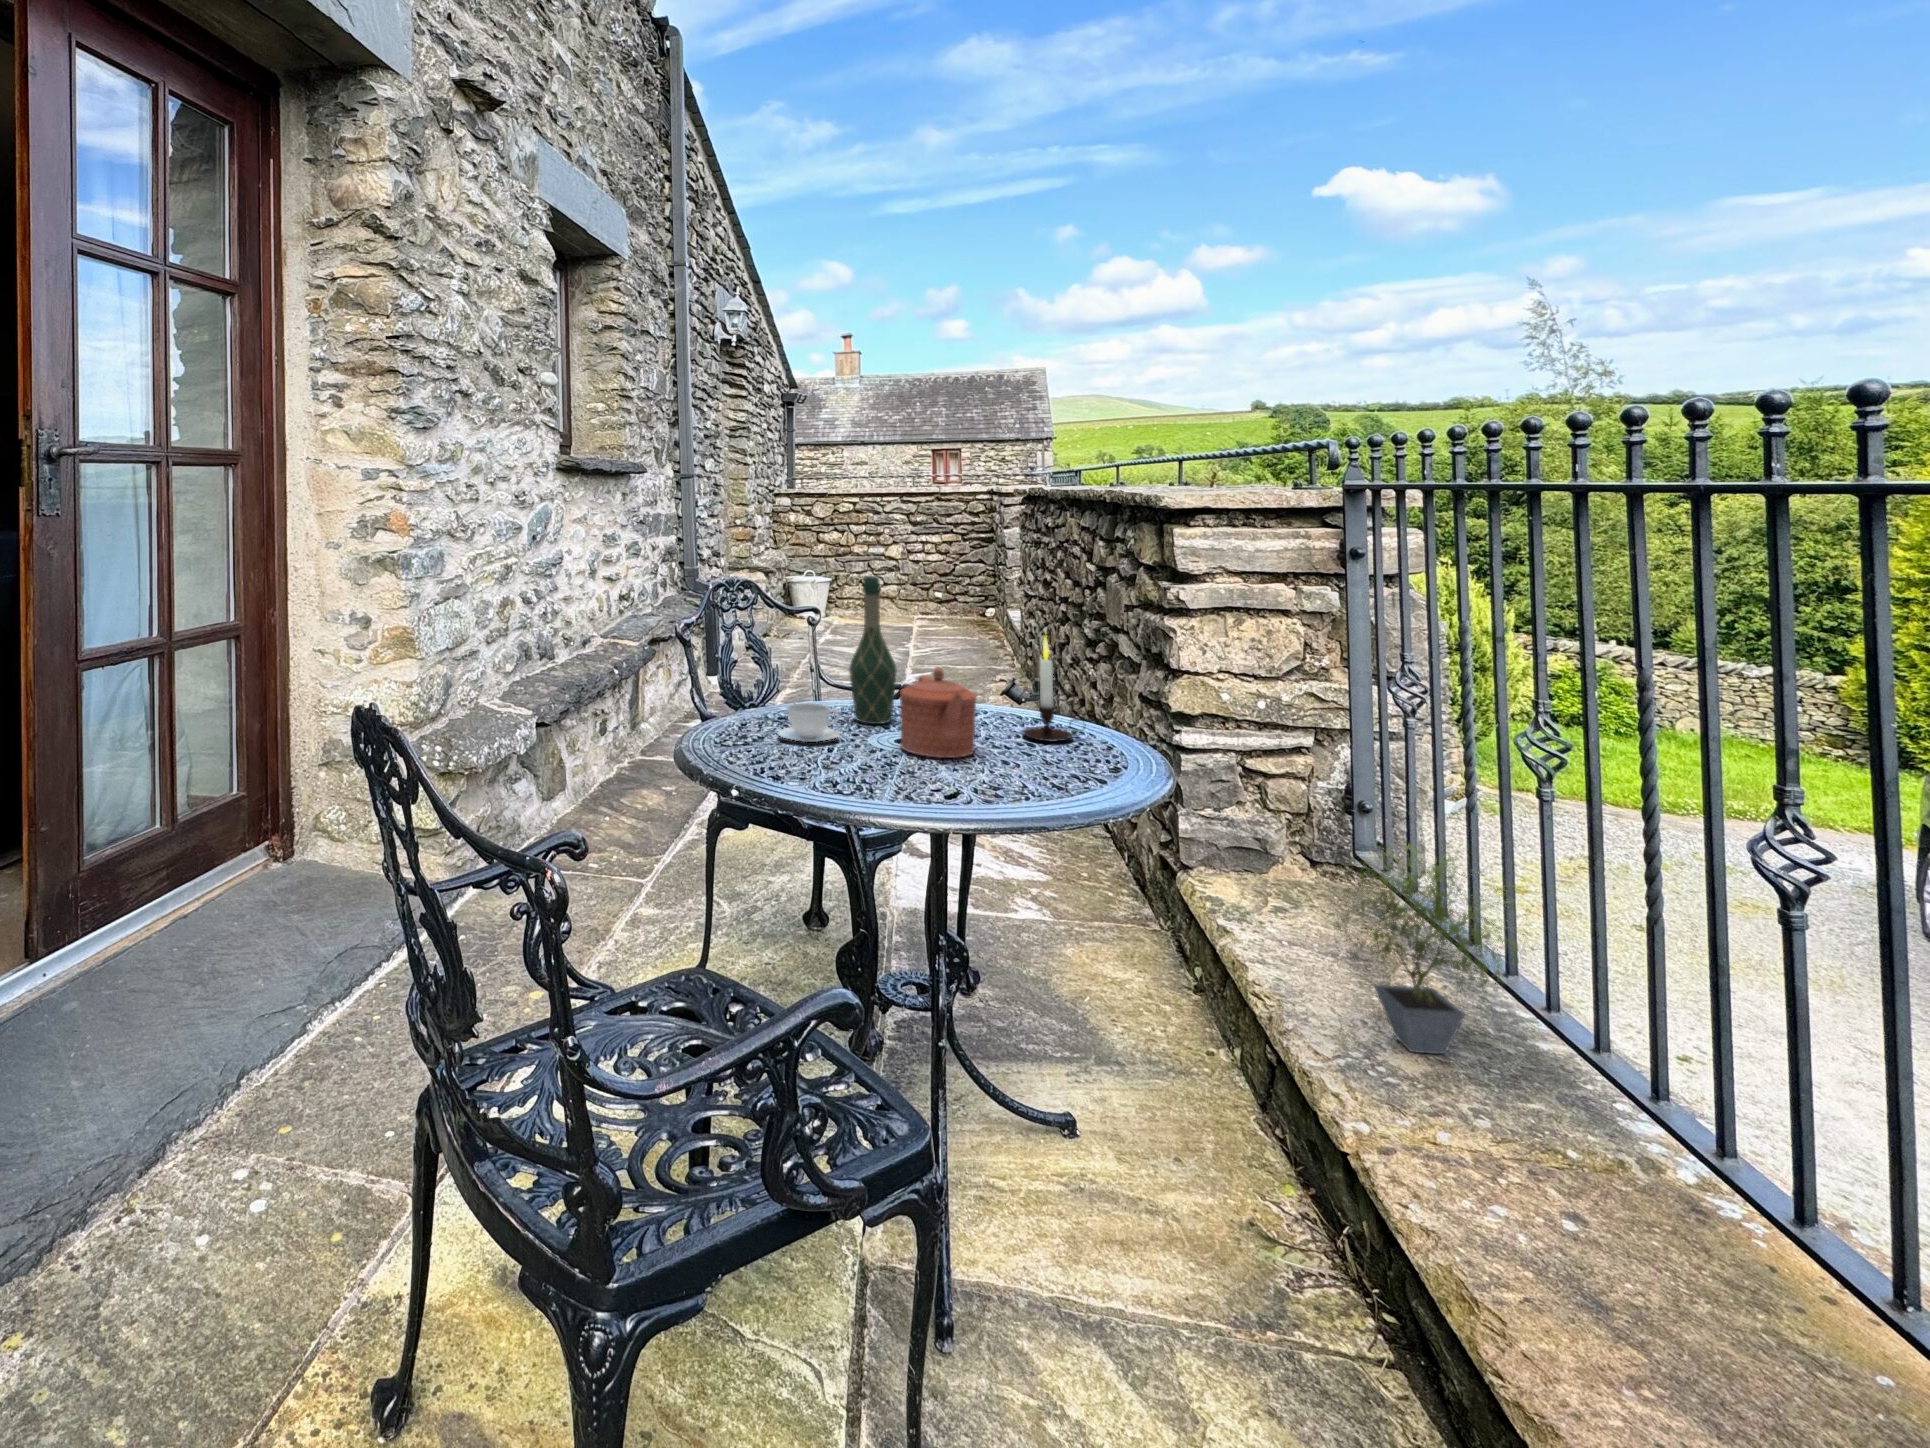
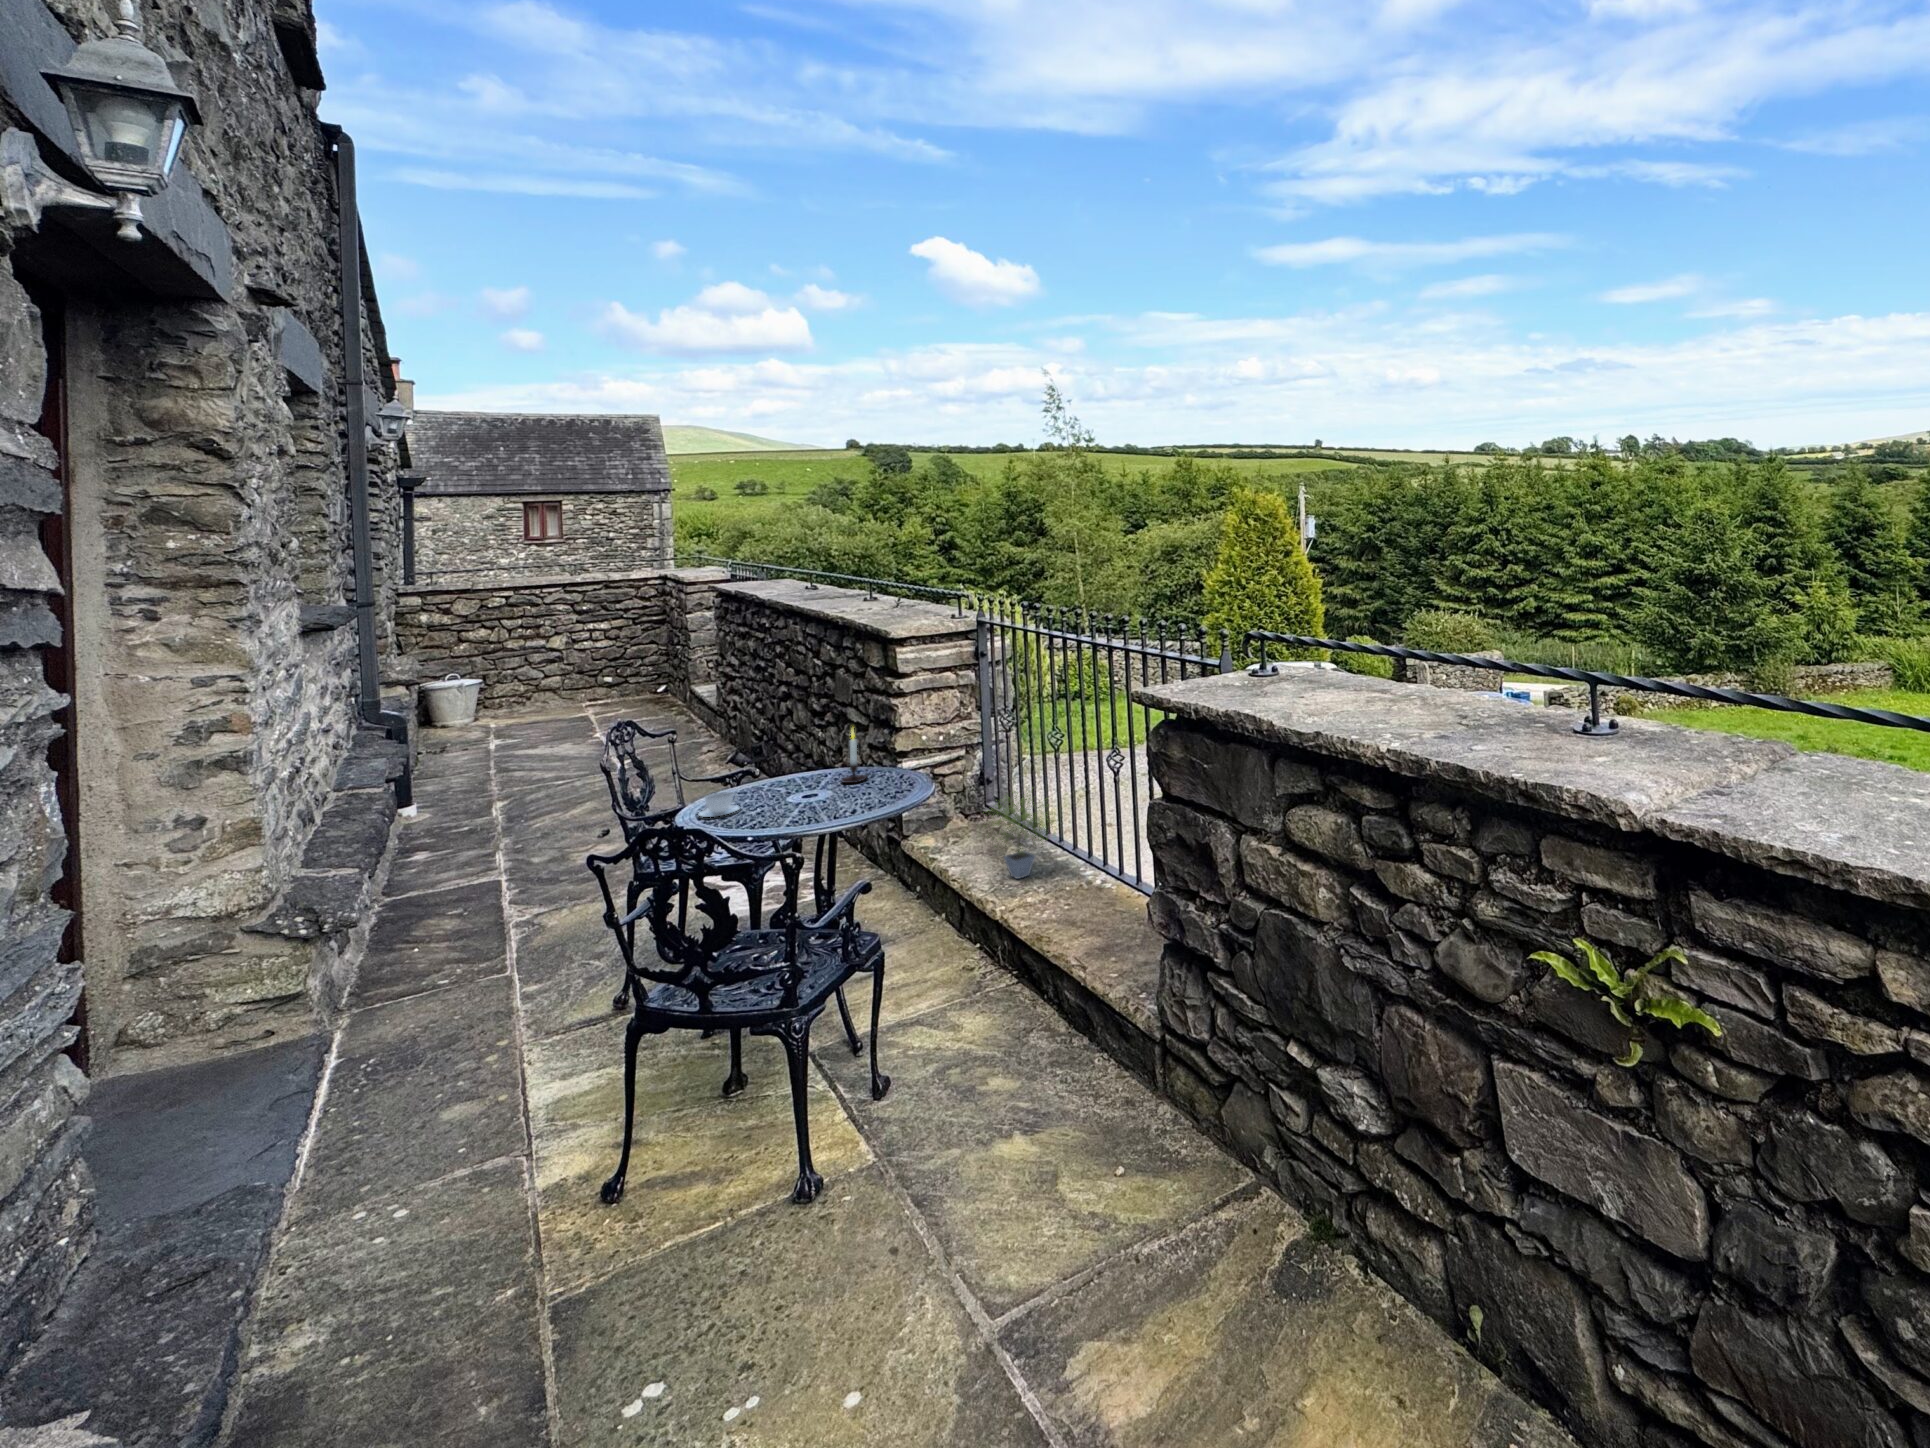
wine bottle: present [849,576,896,724] -> none [731,708,763,798]
teapot: present [900,668,976,758] -> none [780,756,824,806]

